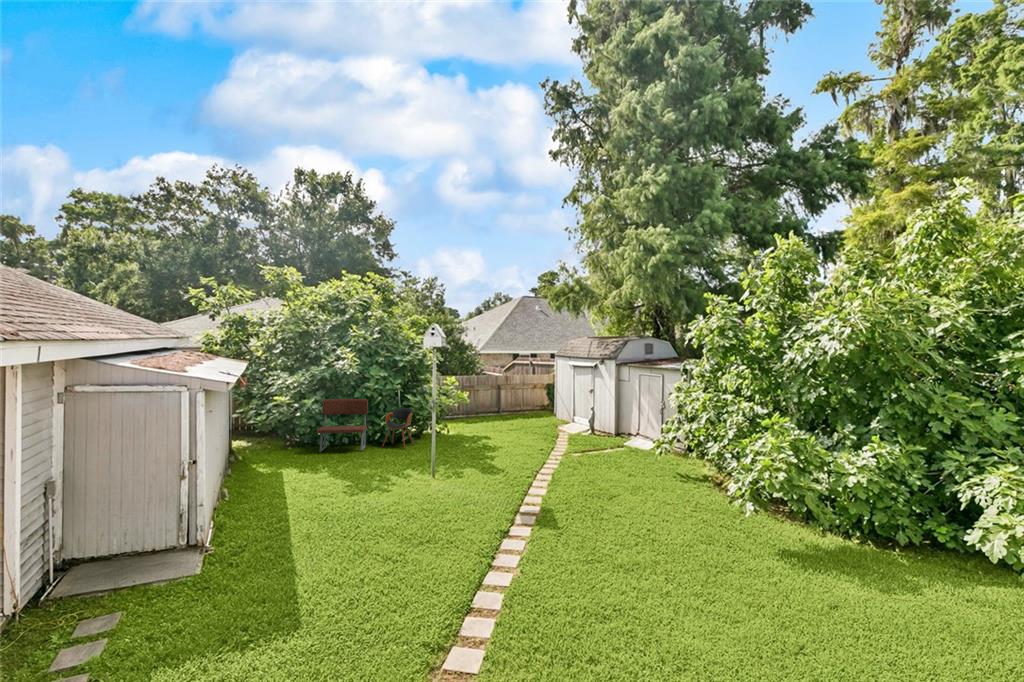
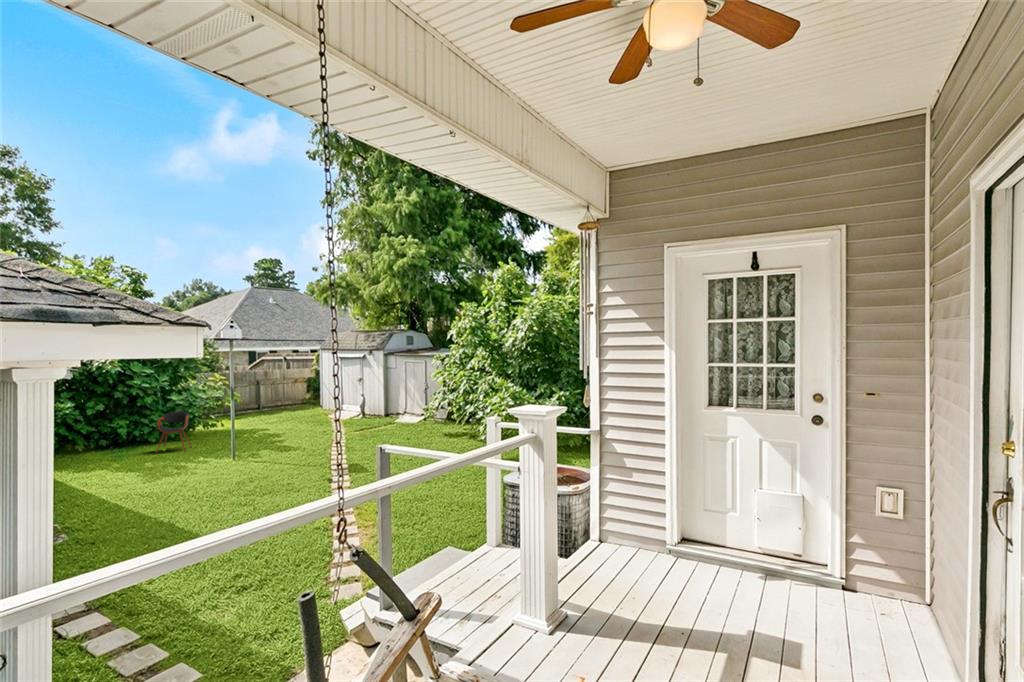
bench: present [316,399,368,452] -> none [75,406,137,467]

